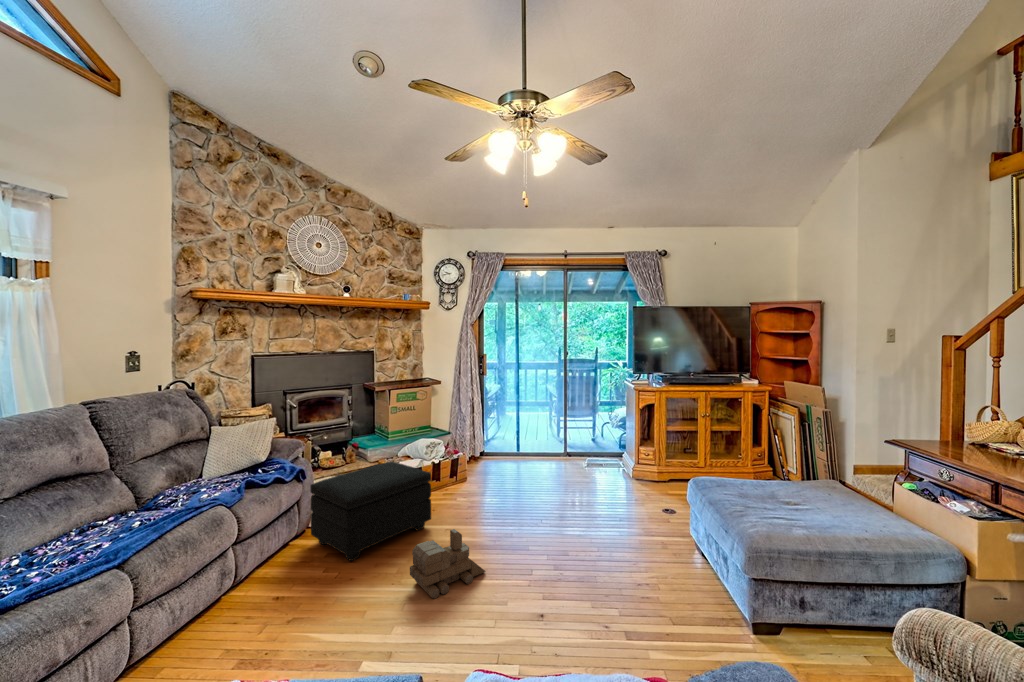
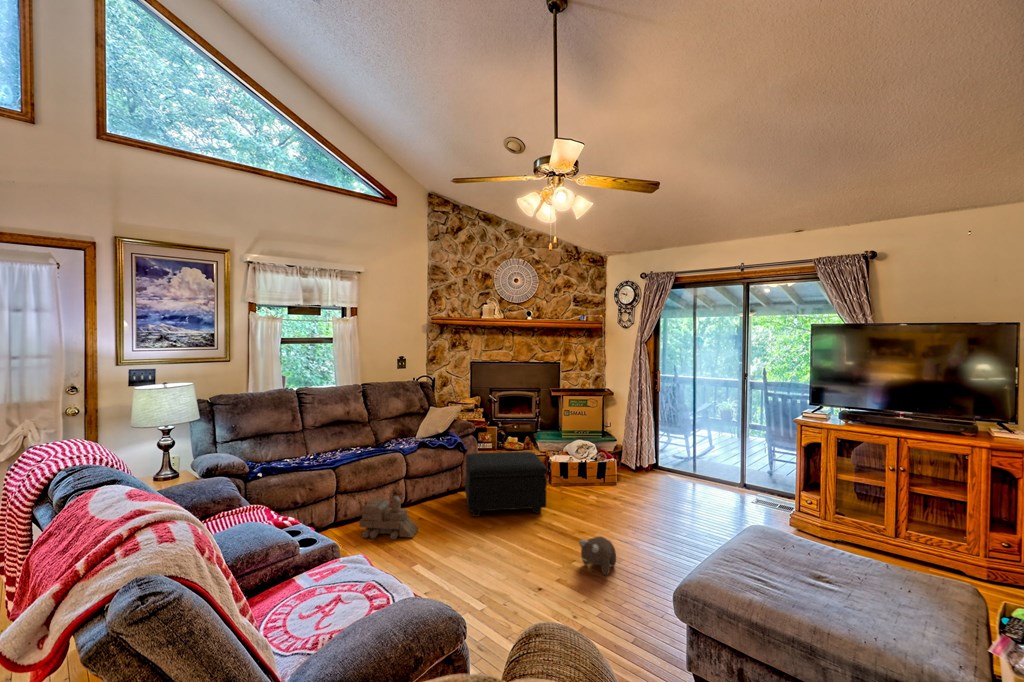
plush toy: none [515,522,548,557] -> present [579,536,616,575]
toy train: present [410,529,486,598] -> present [359,496,418,540]

